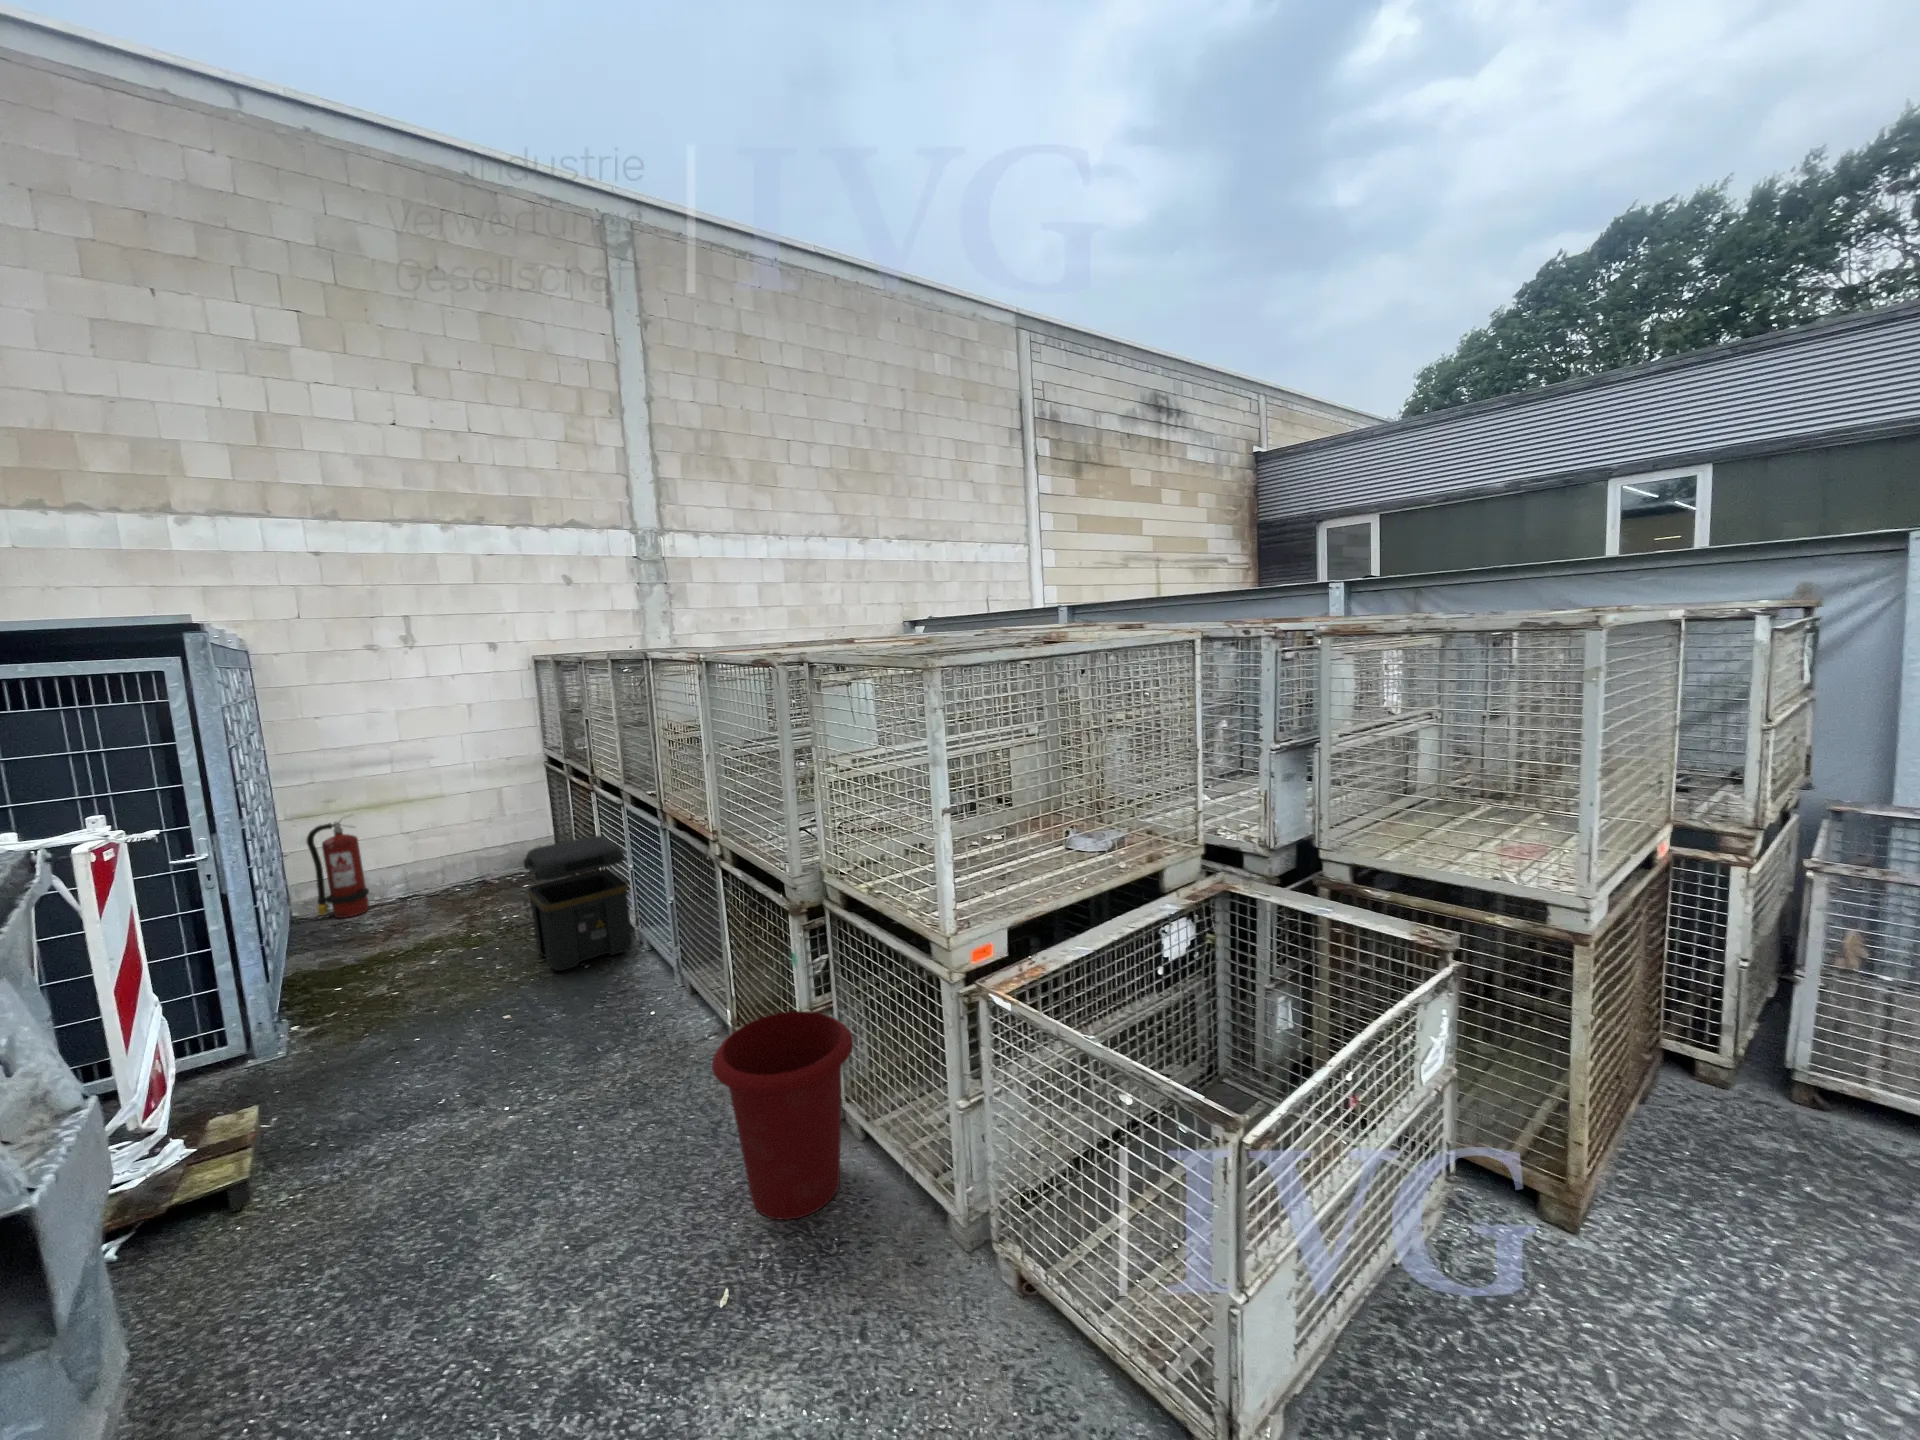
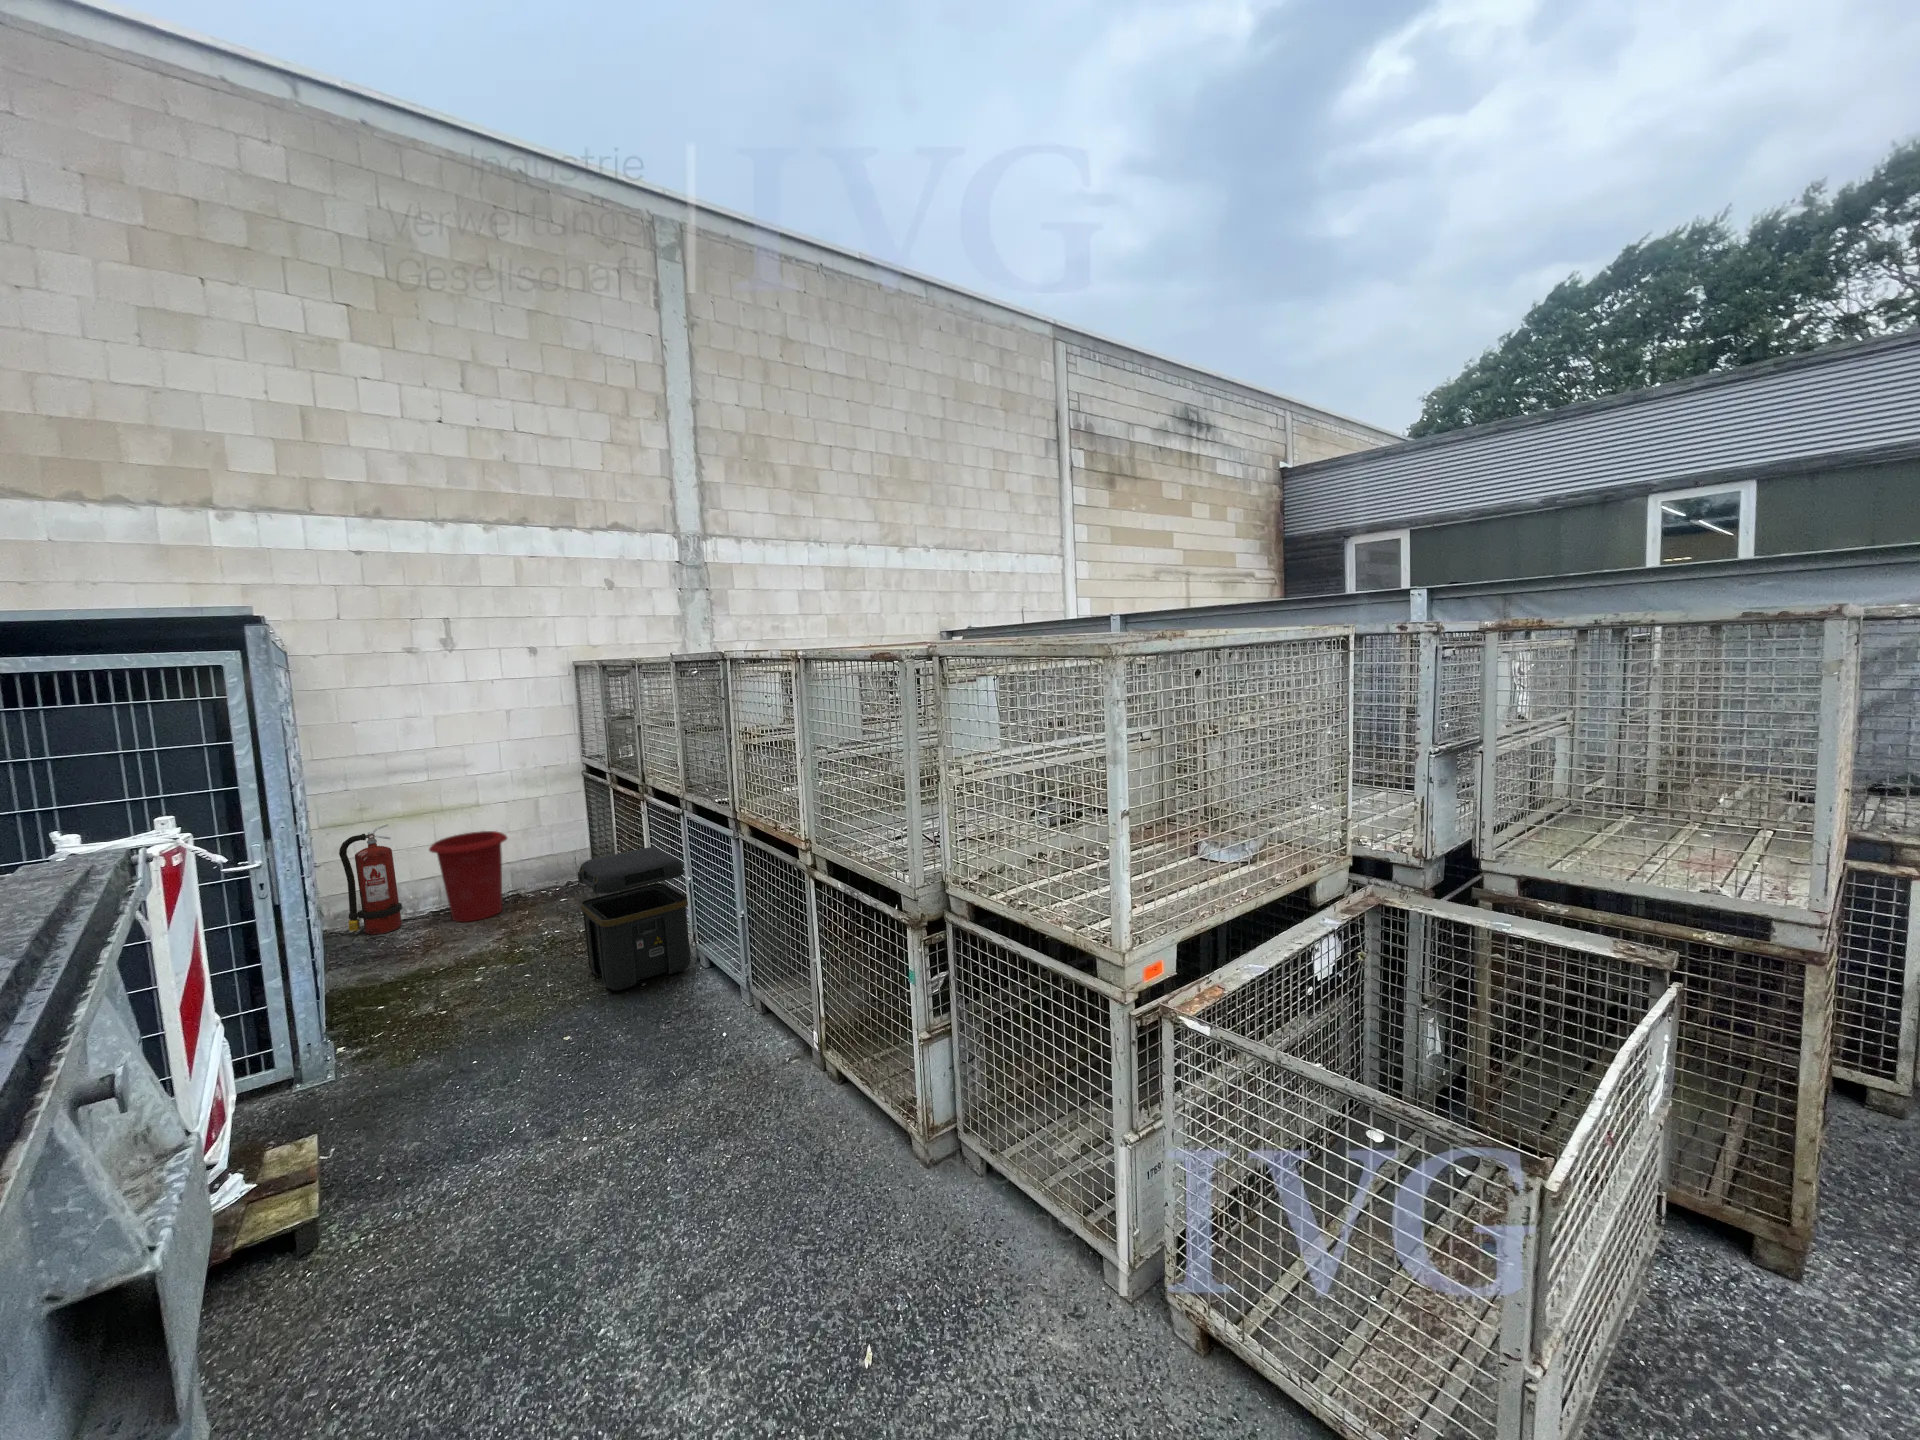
waste bin: present [712,1011,853,1220] -> present [429,831,507,922]

